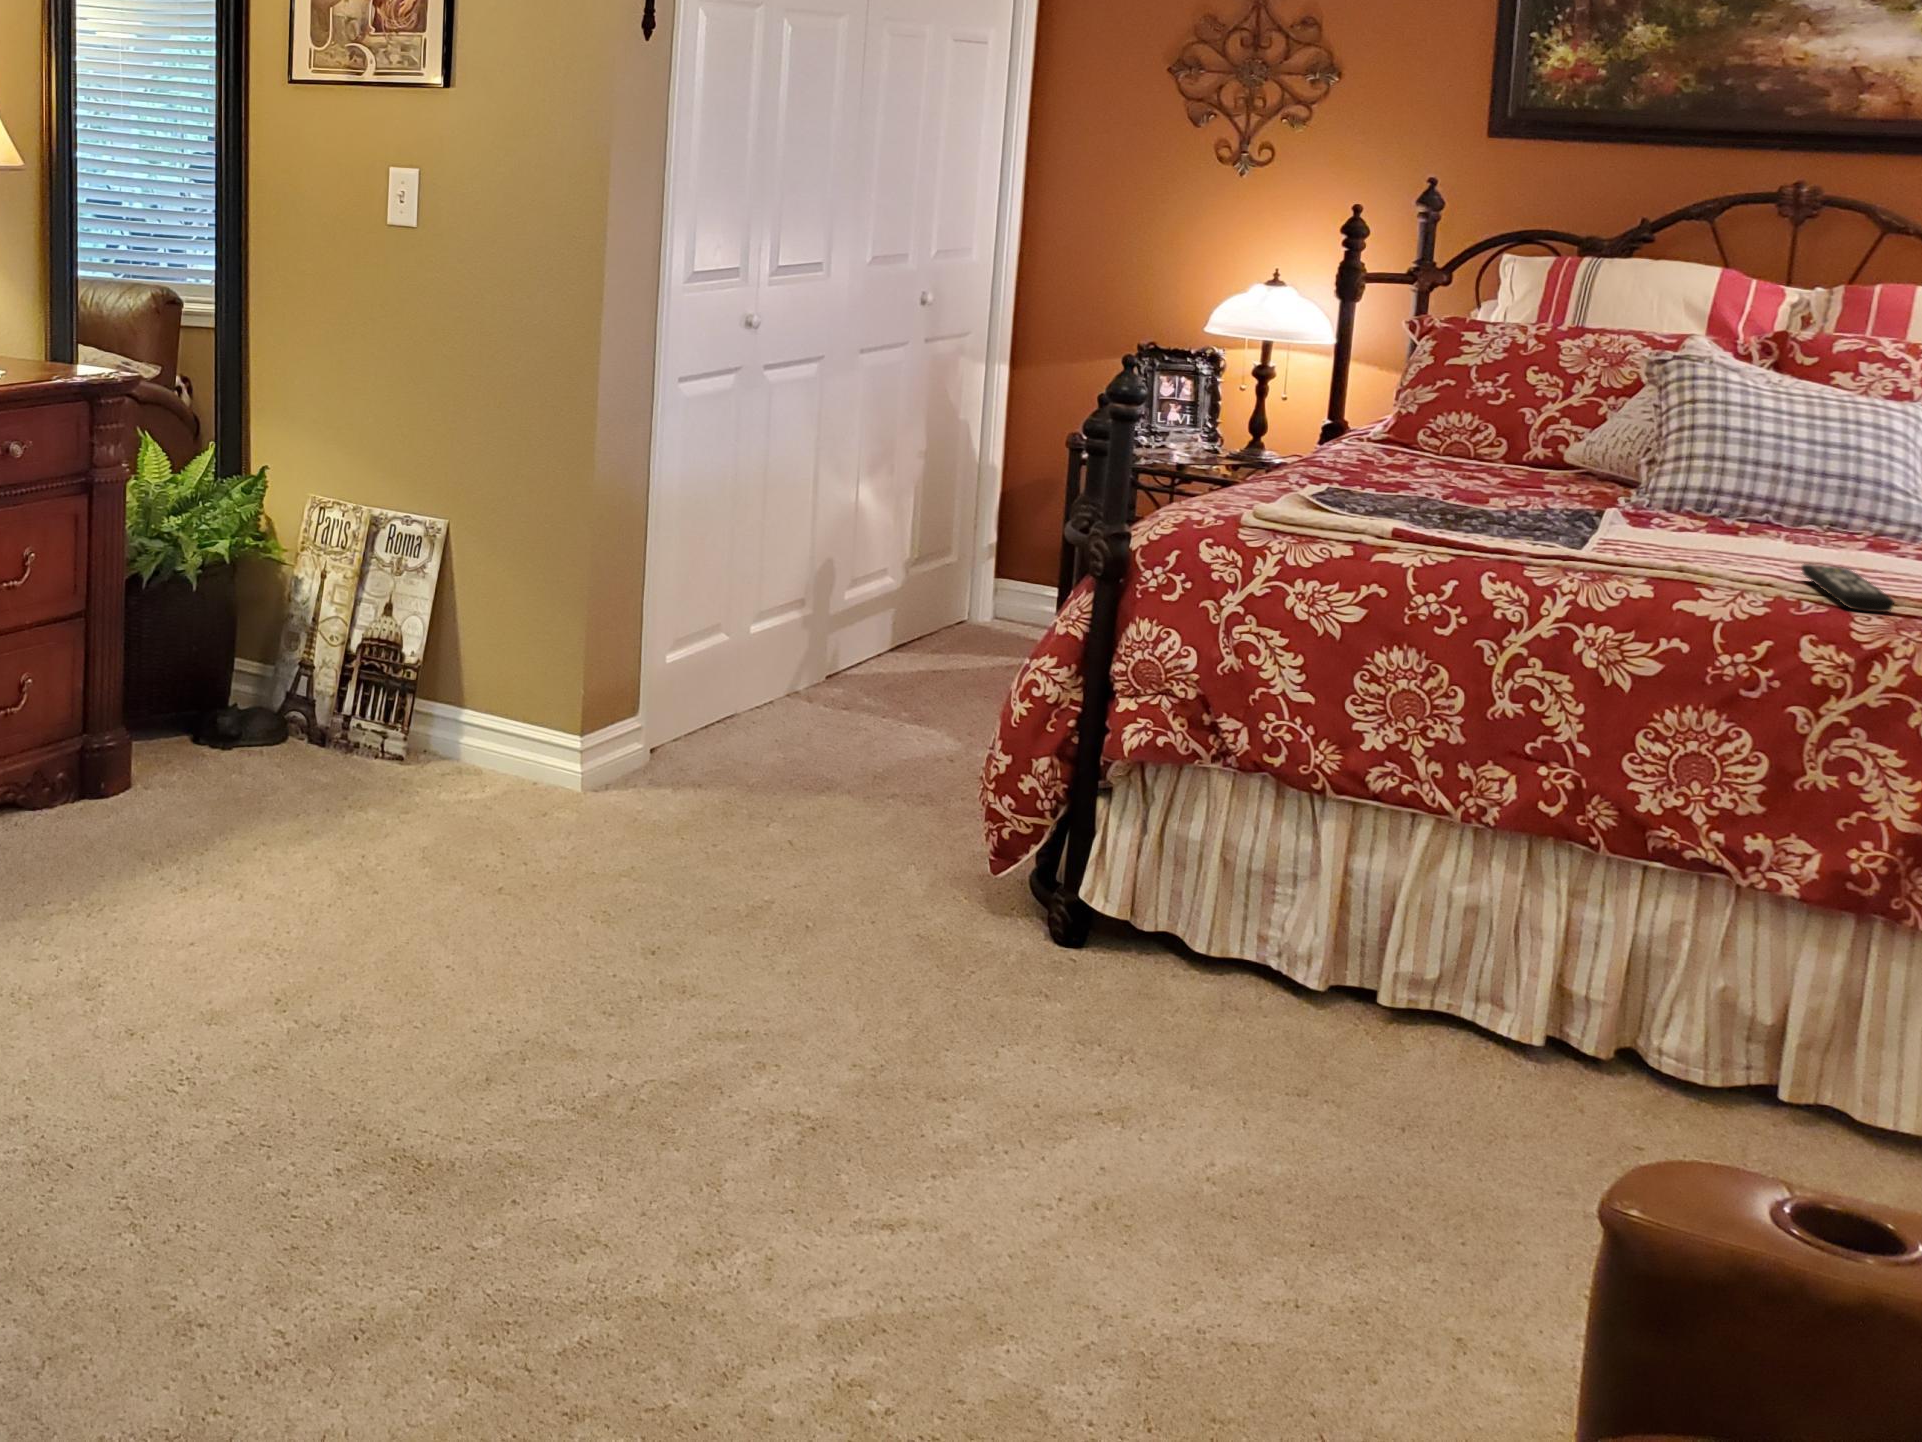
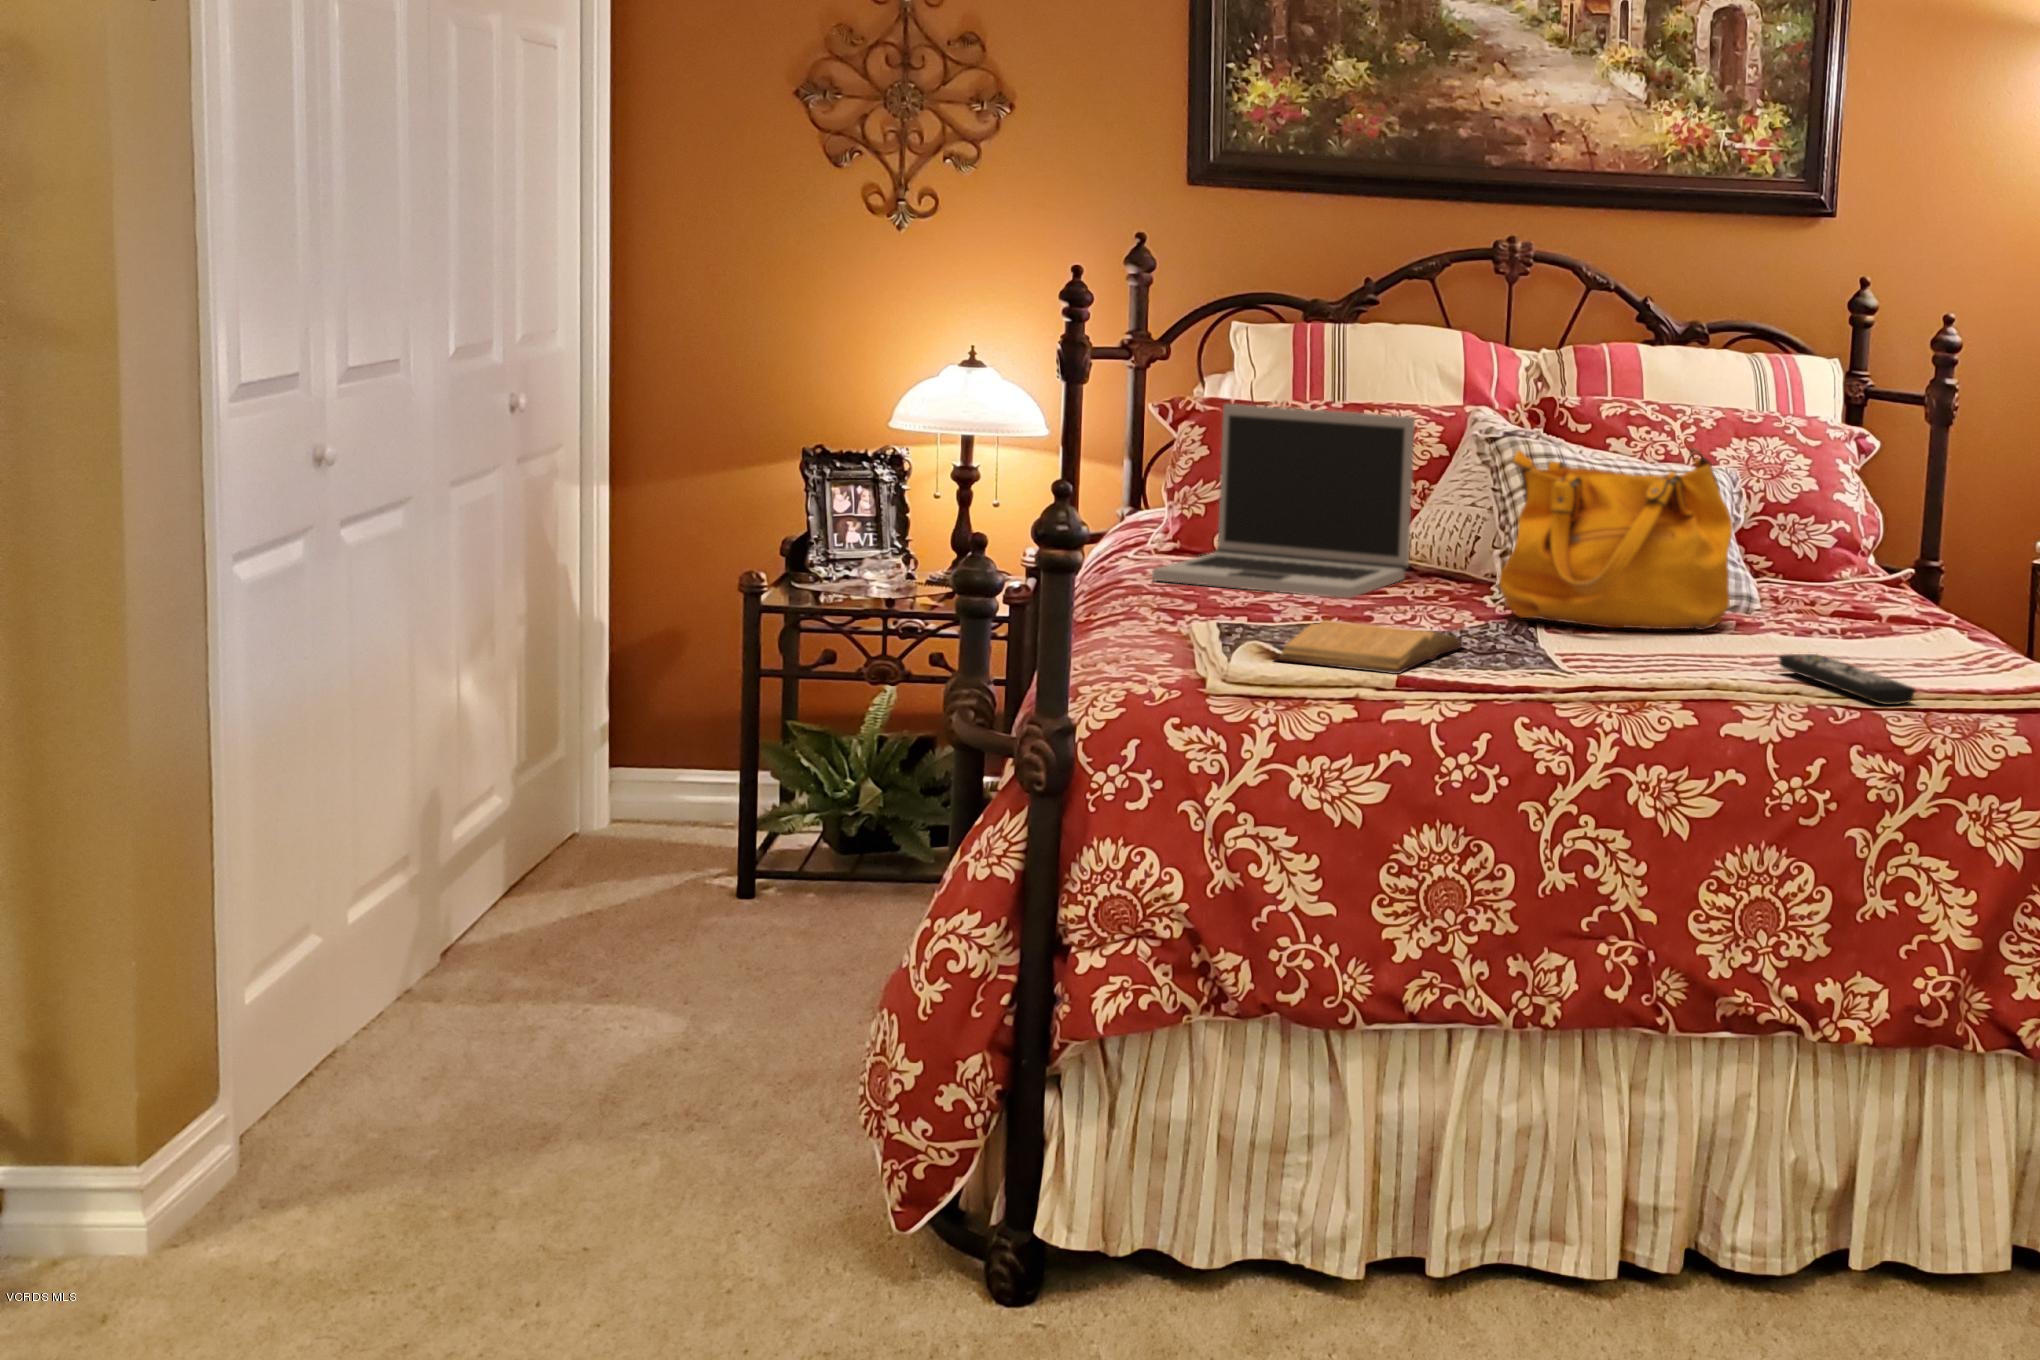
laptop: none [1337,324,1592,490] -> present [1152,404,1415,598]
handbag: none [1609,373,1843,546] -> present [1499,449,1733,630]
book: none [1337,493,1528,537] -> present [1274,620,1465,674]

